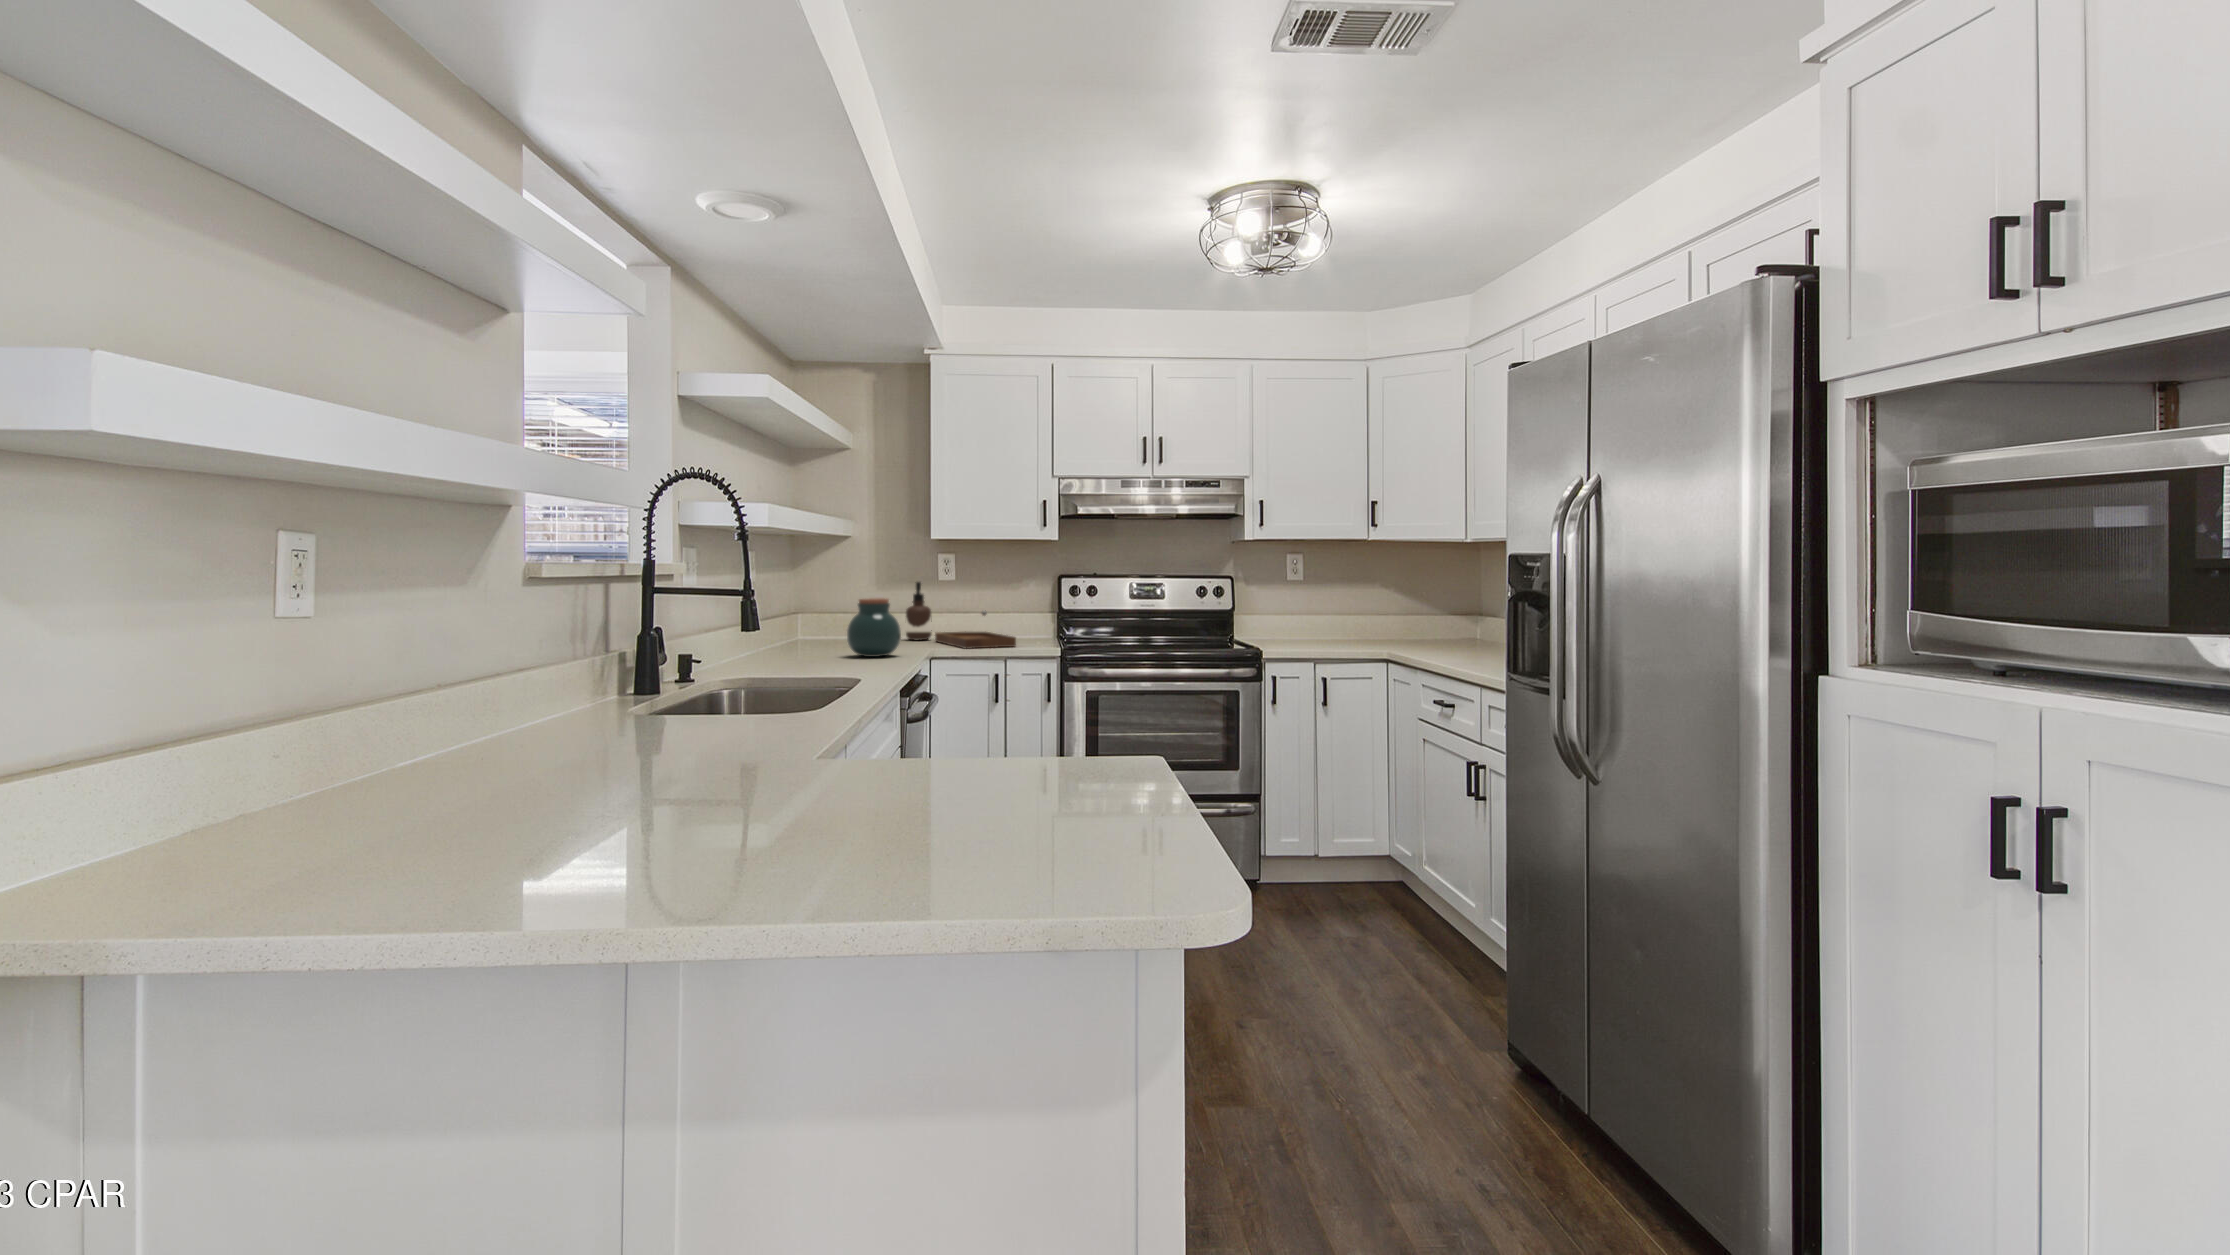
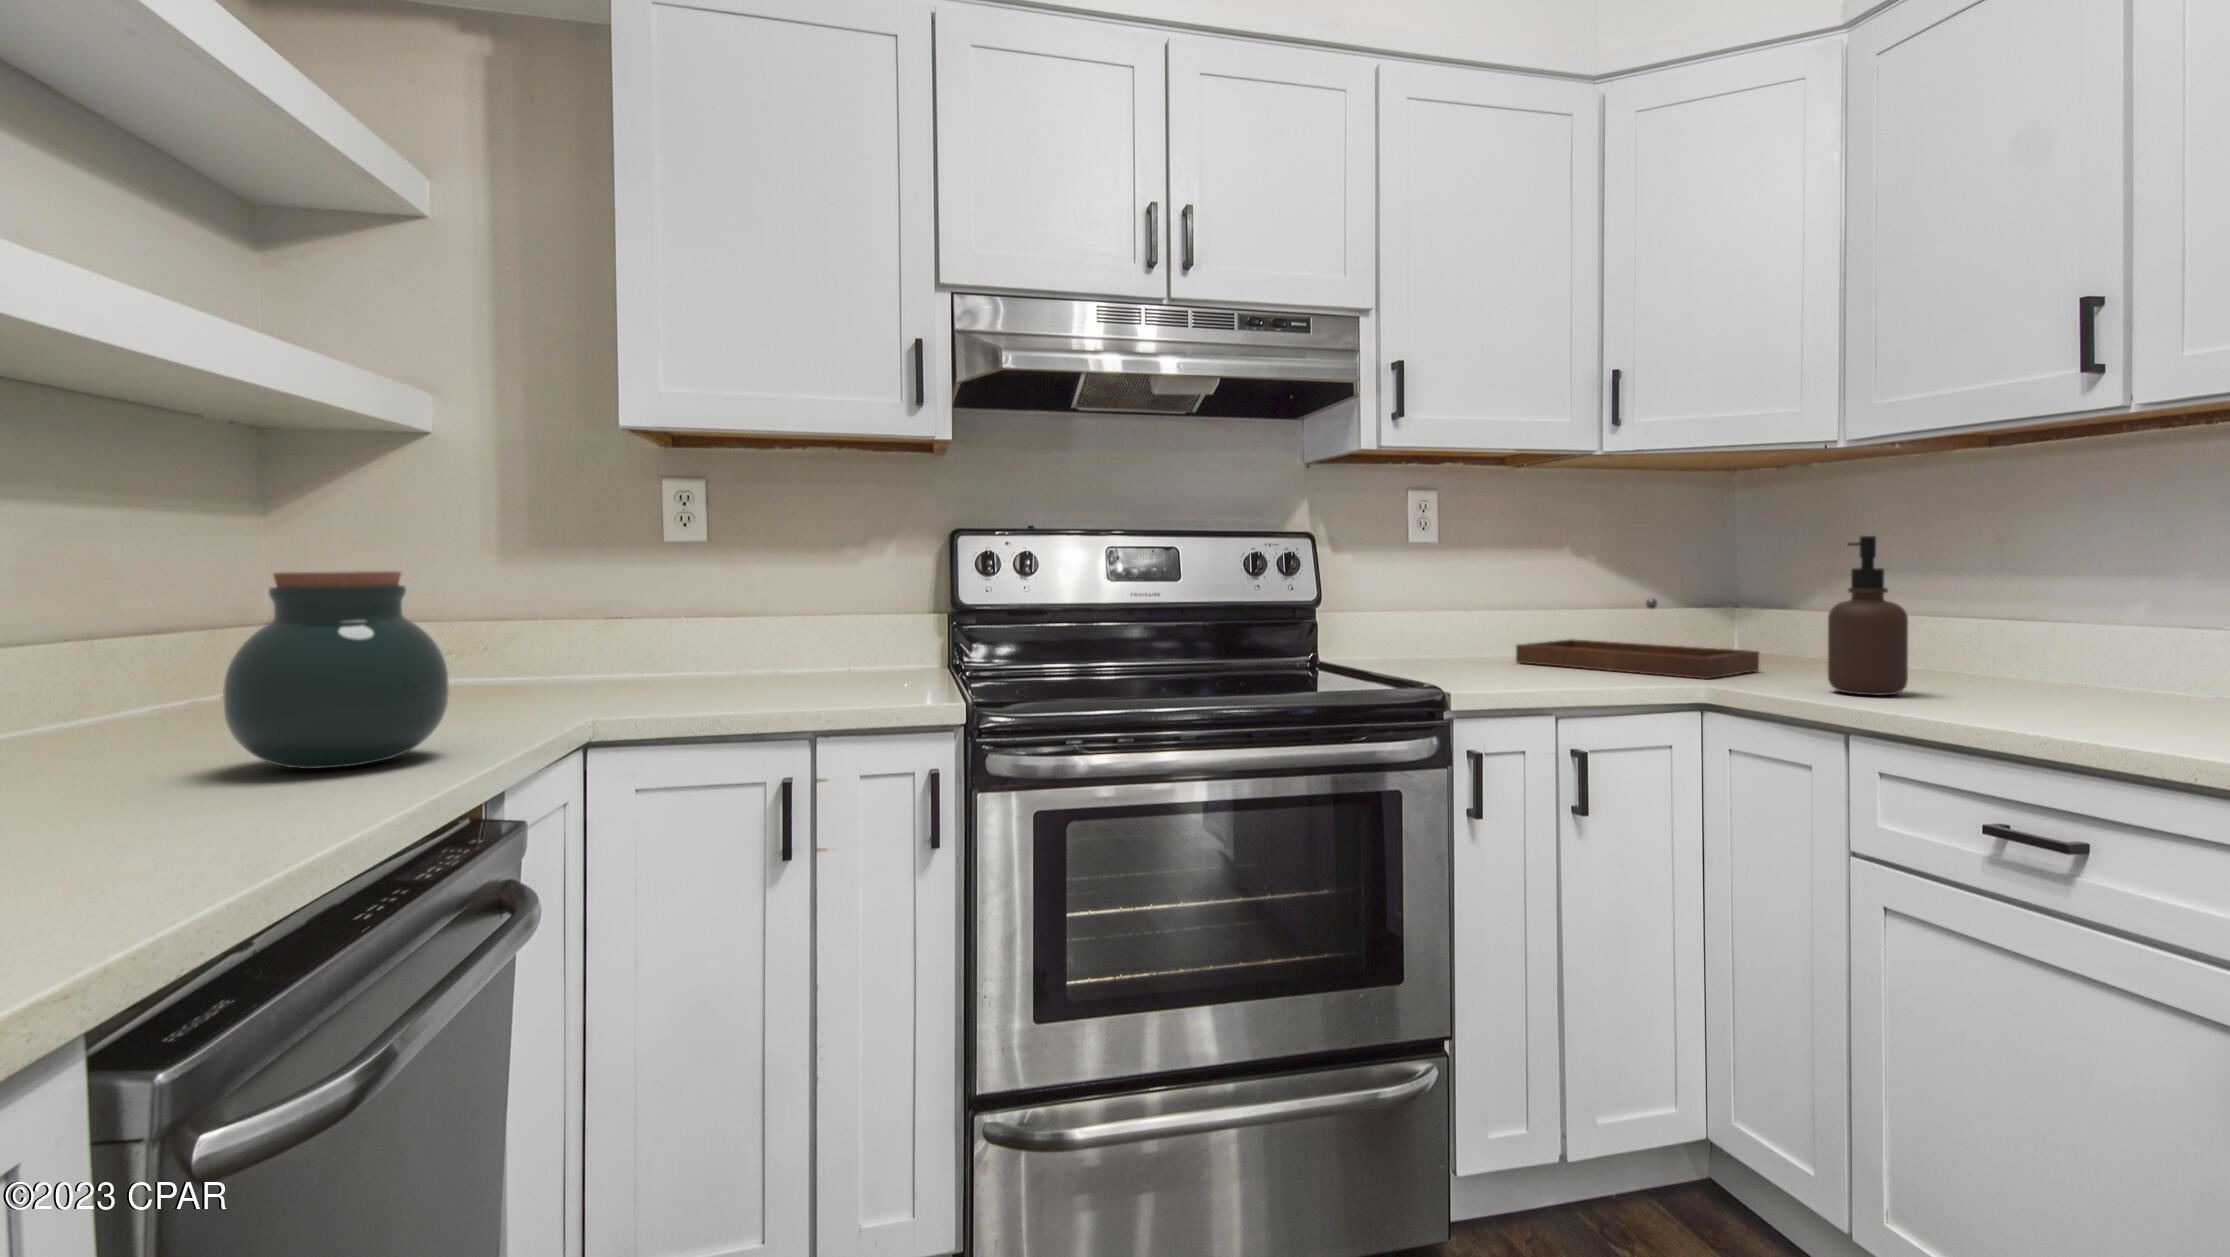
soap dispenser: present [906,582,932,640] -> present [1828,536,1908,695]
tray: present [935,611,1016,649] -> present [1516,598,1759,679]

